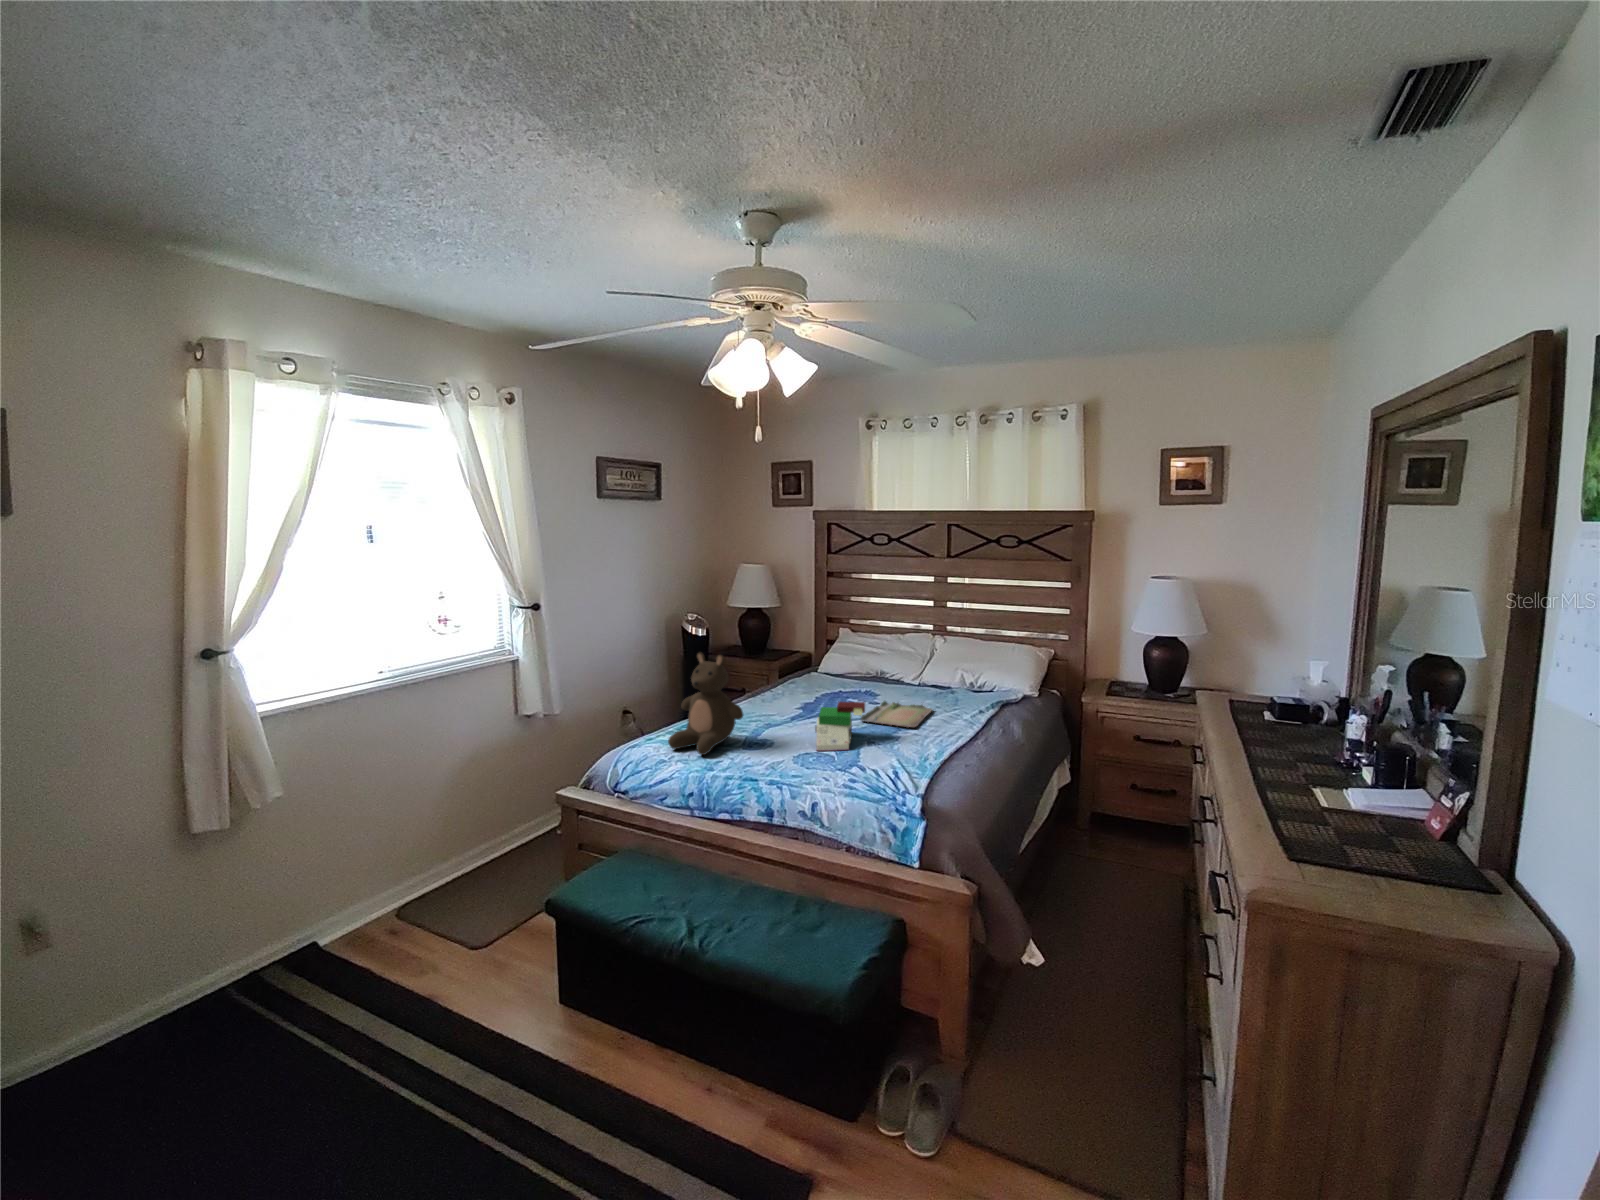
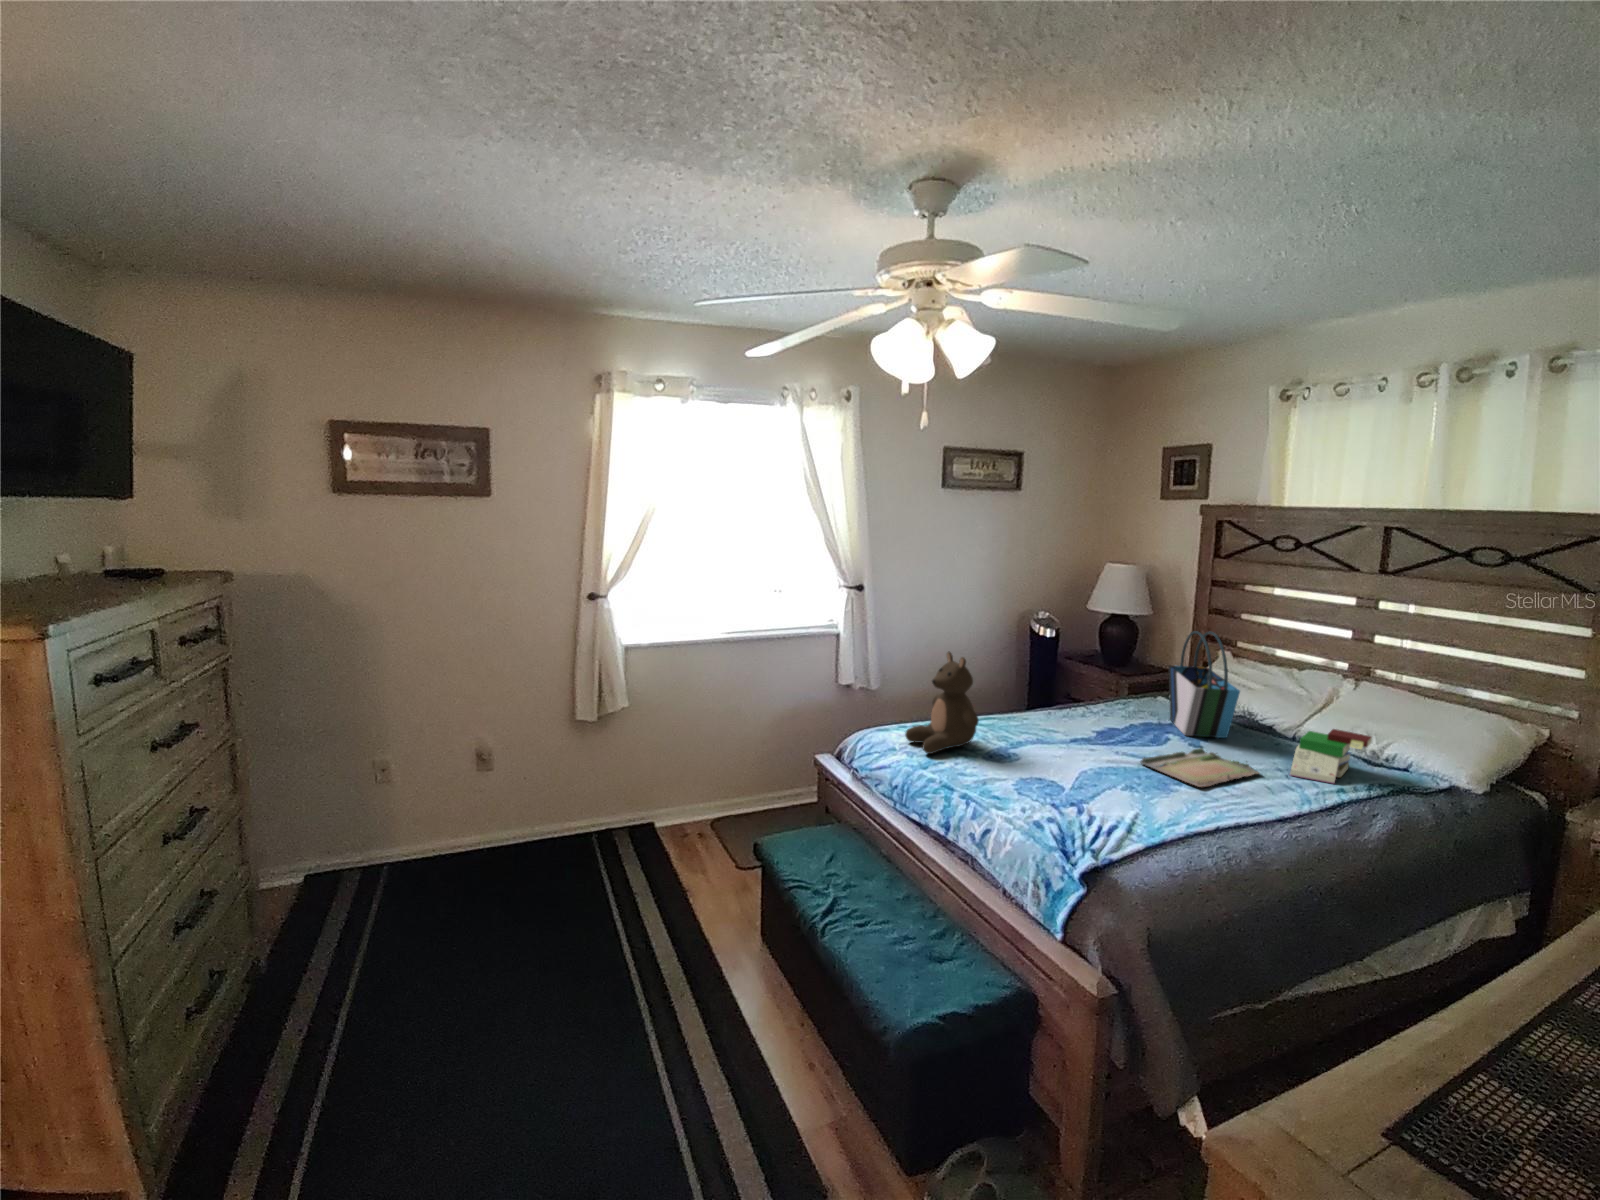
tote bag: none [831,610,898,695] -> present [1168,631,1240,738]
book: present [815,702,865,751] -> present [1290,729,1372,784]

